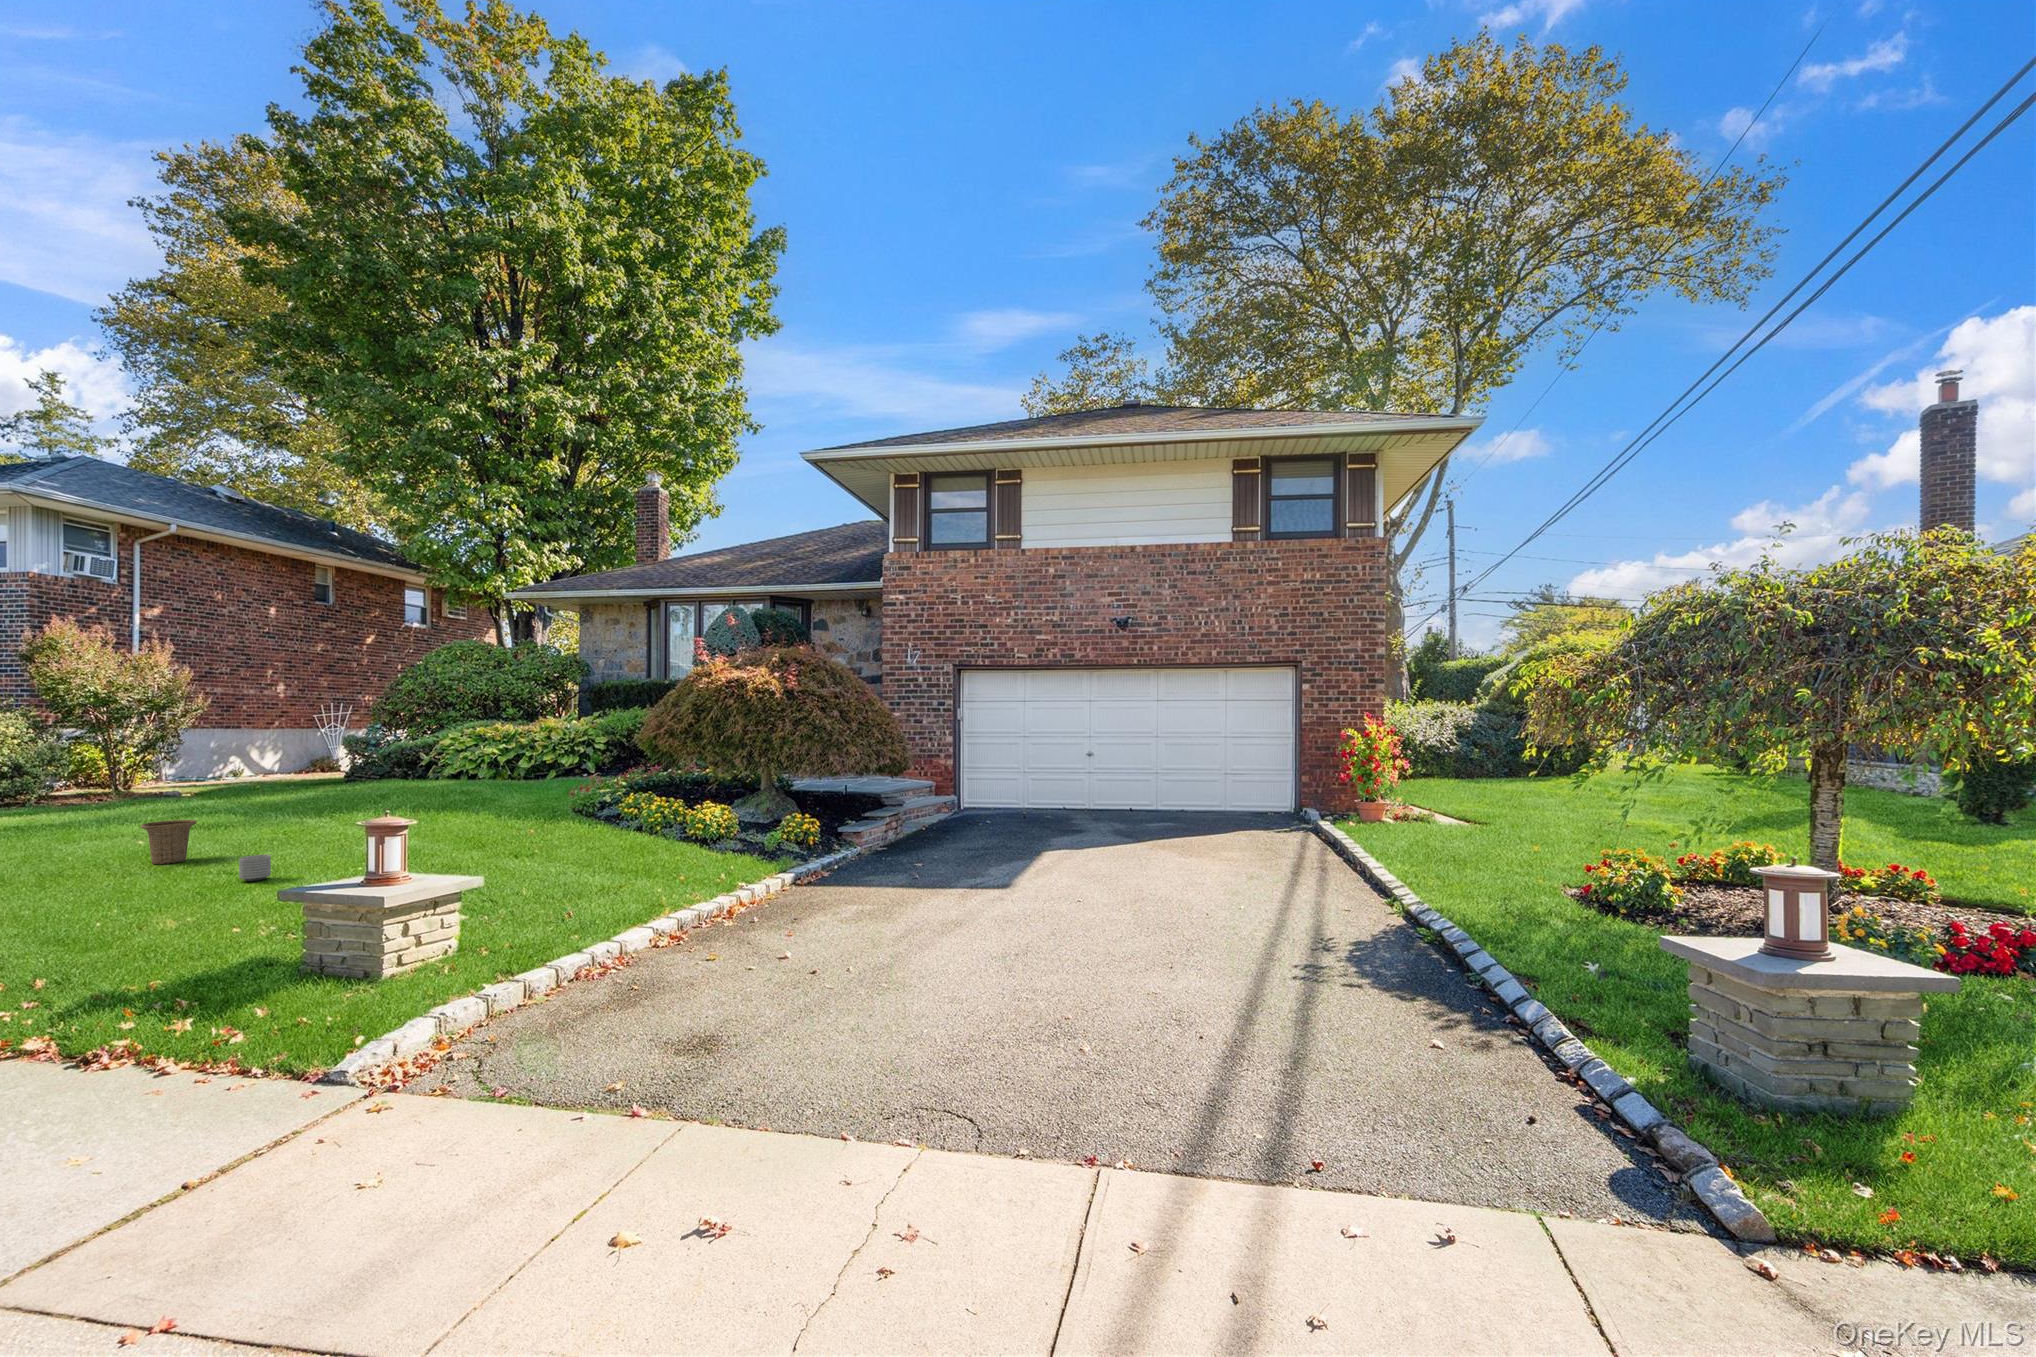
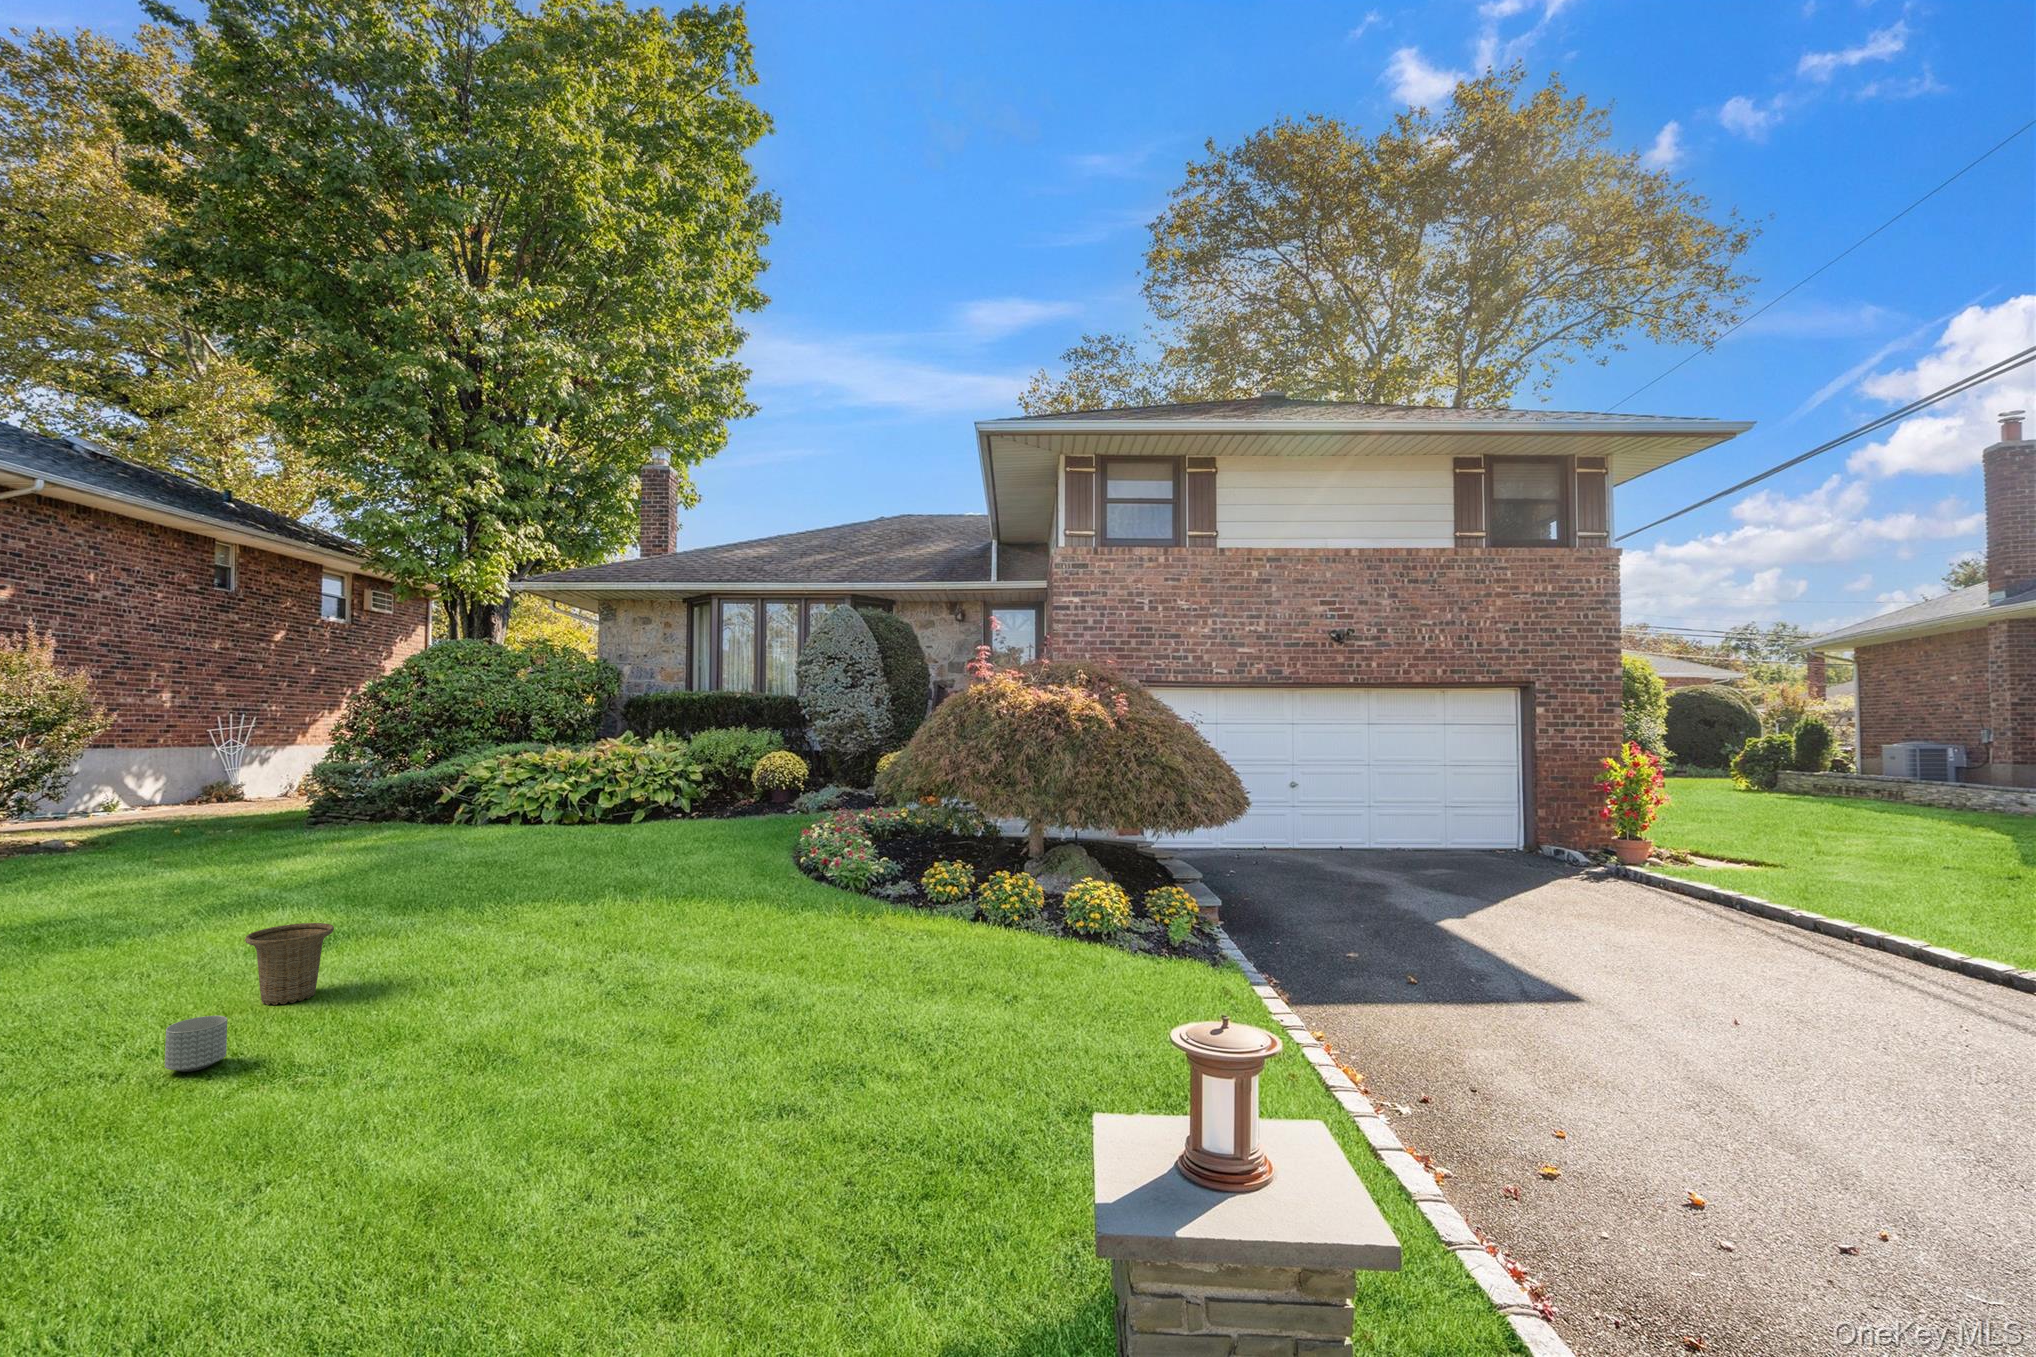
planter: present [239,855,271,881] -> present [165,1016,227,1072]

